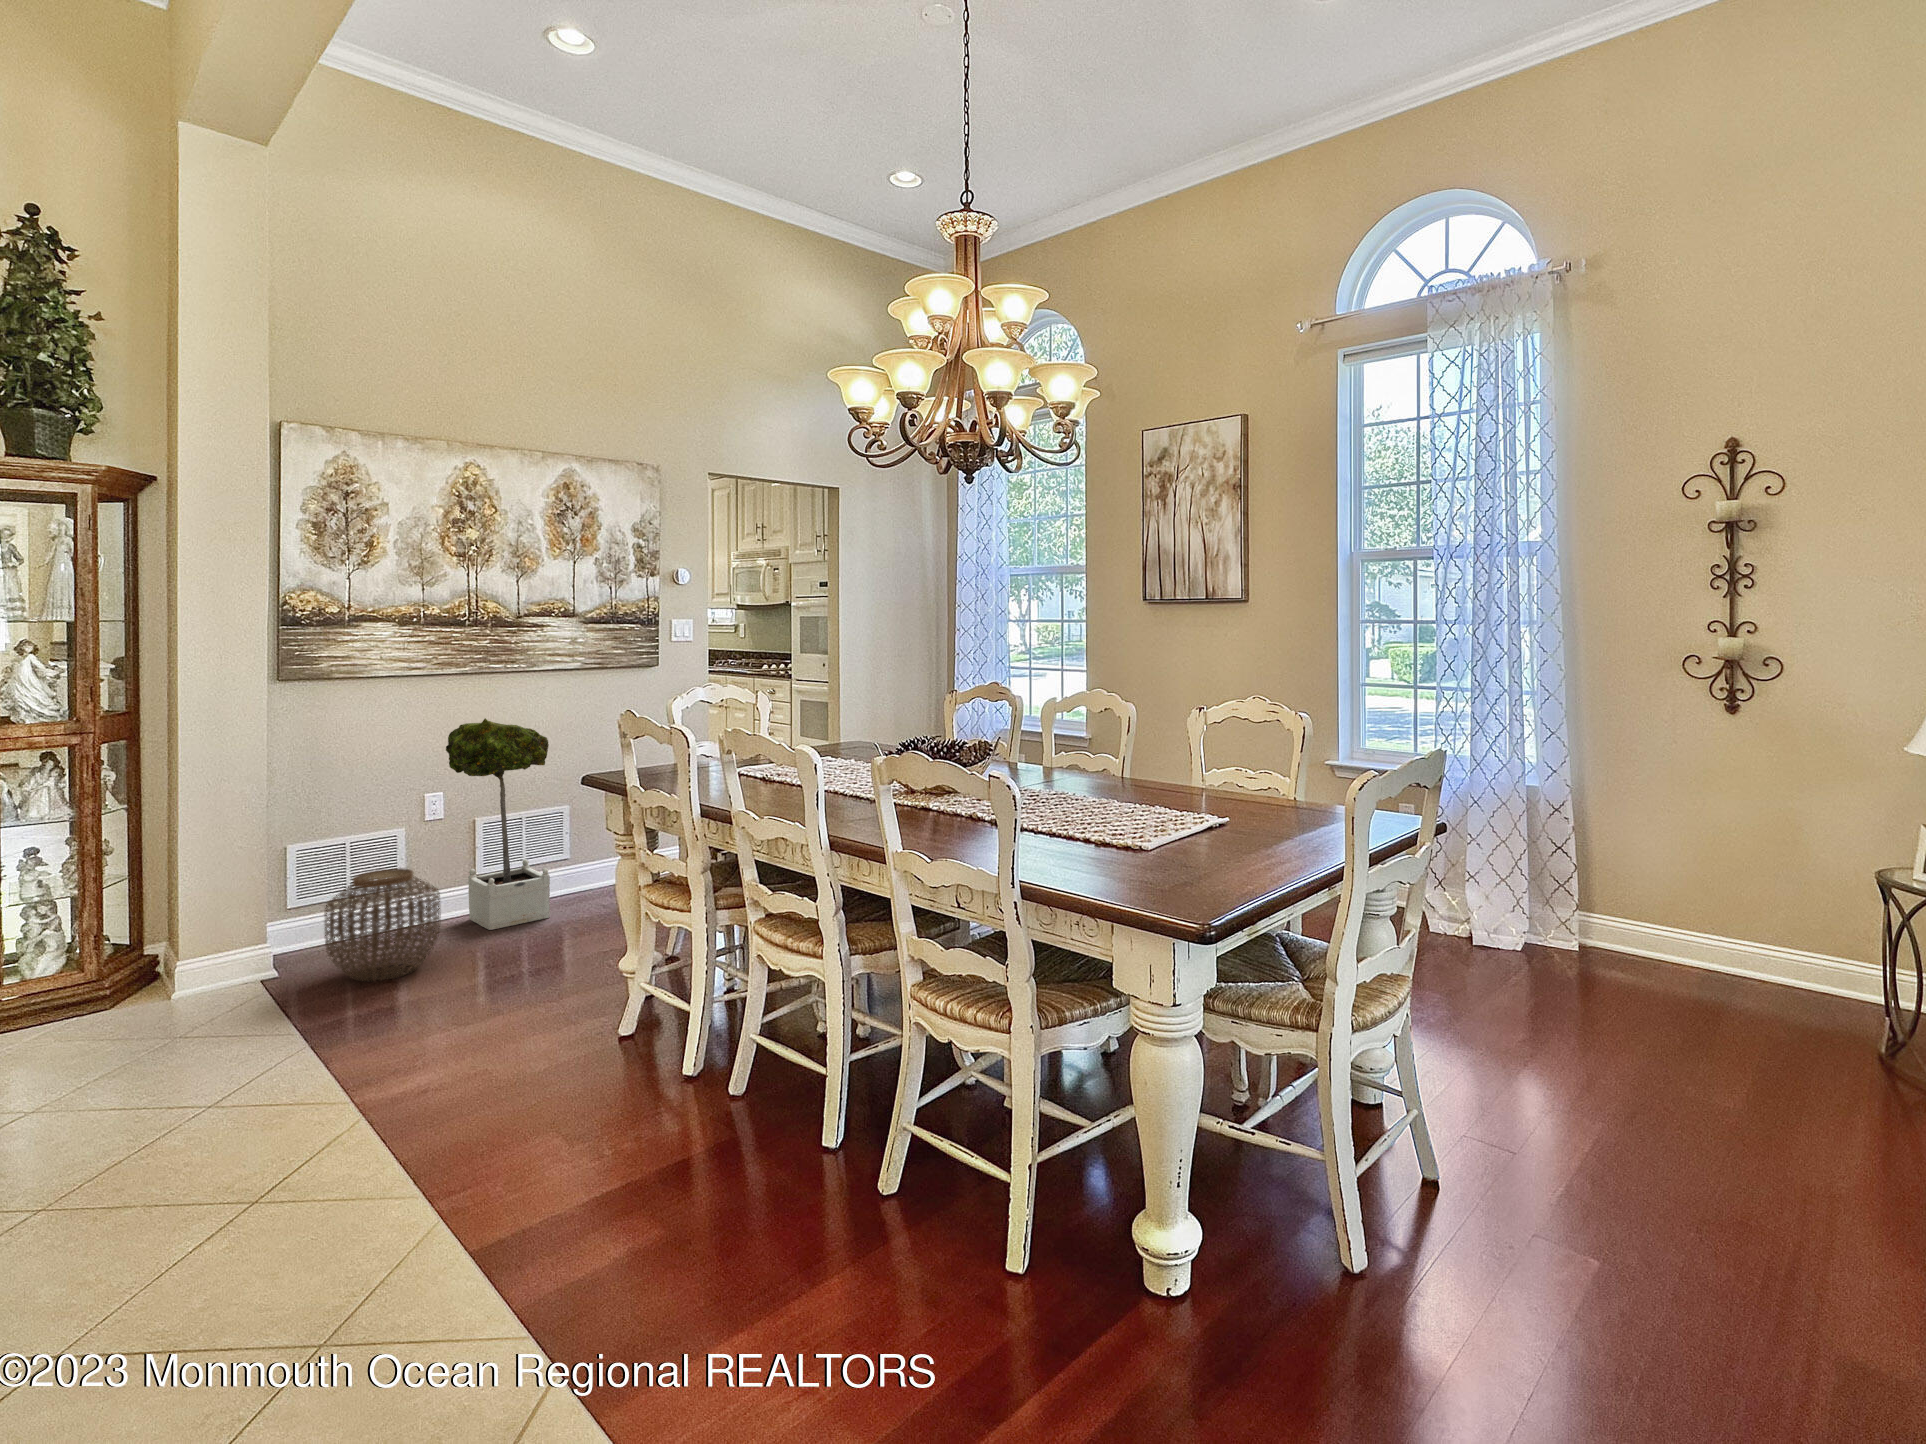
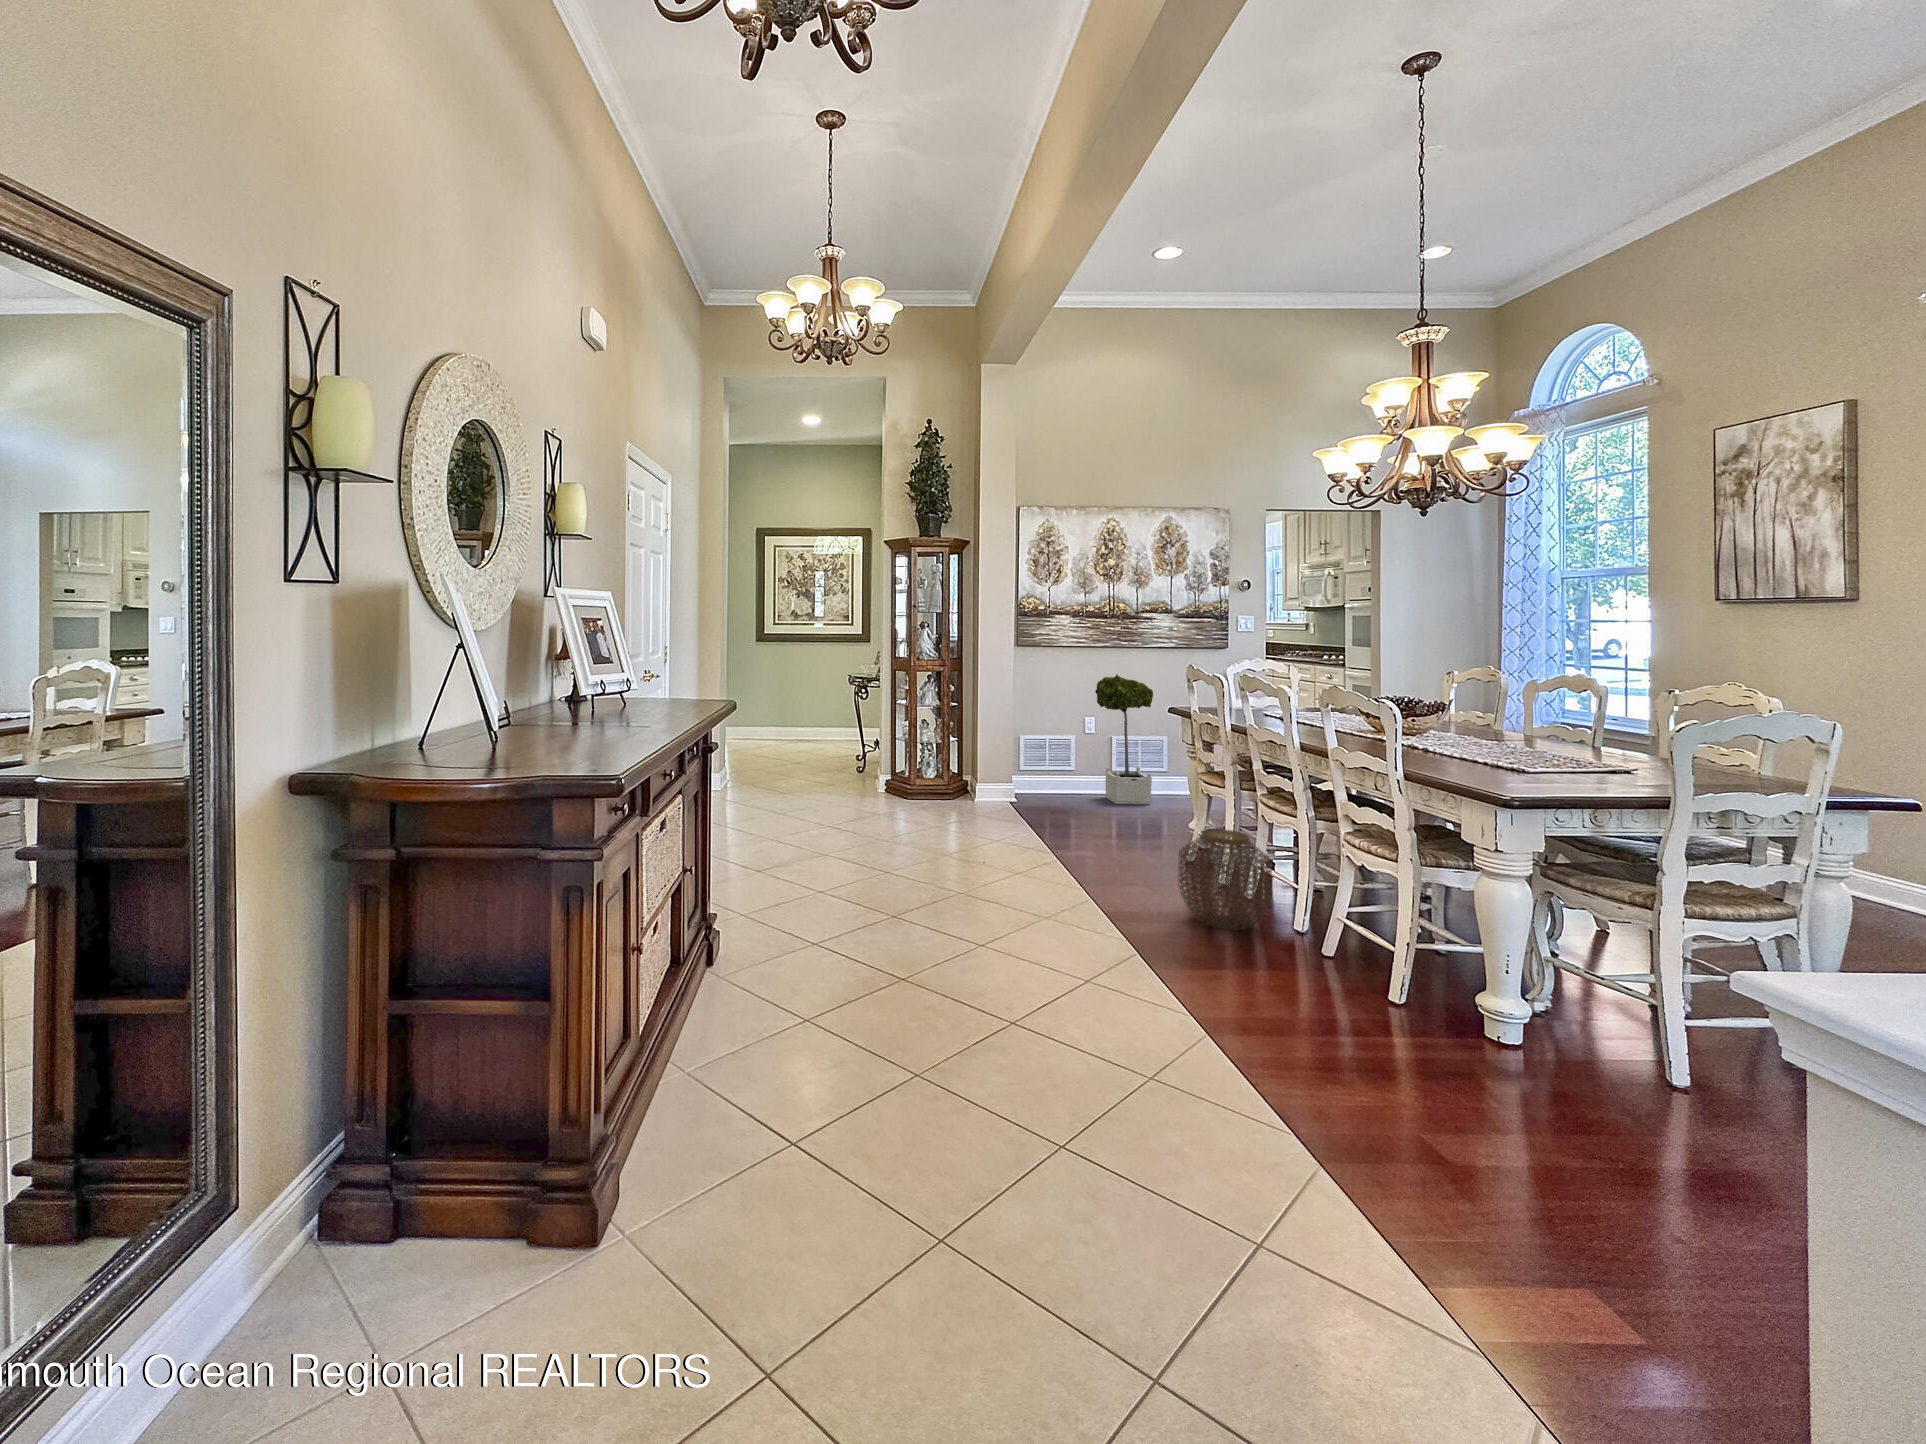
woven basket: present [325,868,441,981] -> present [1178,829,1272,931]

